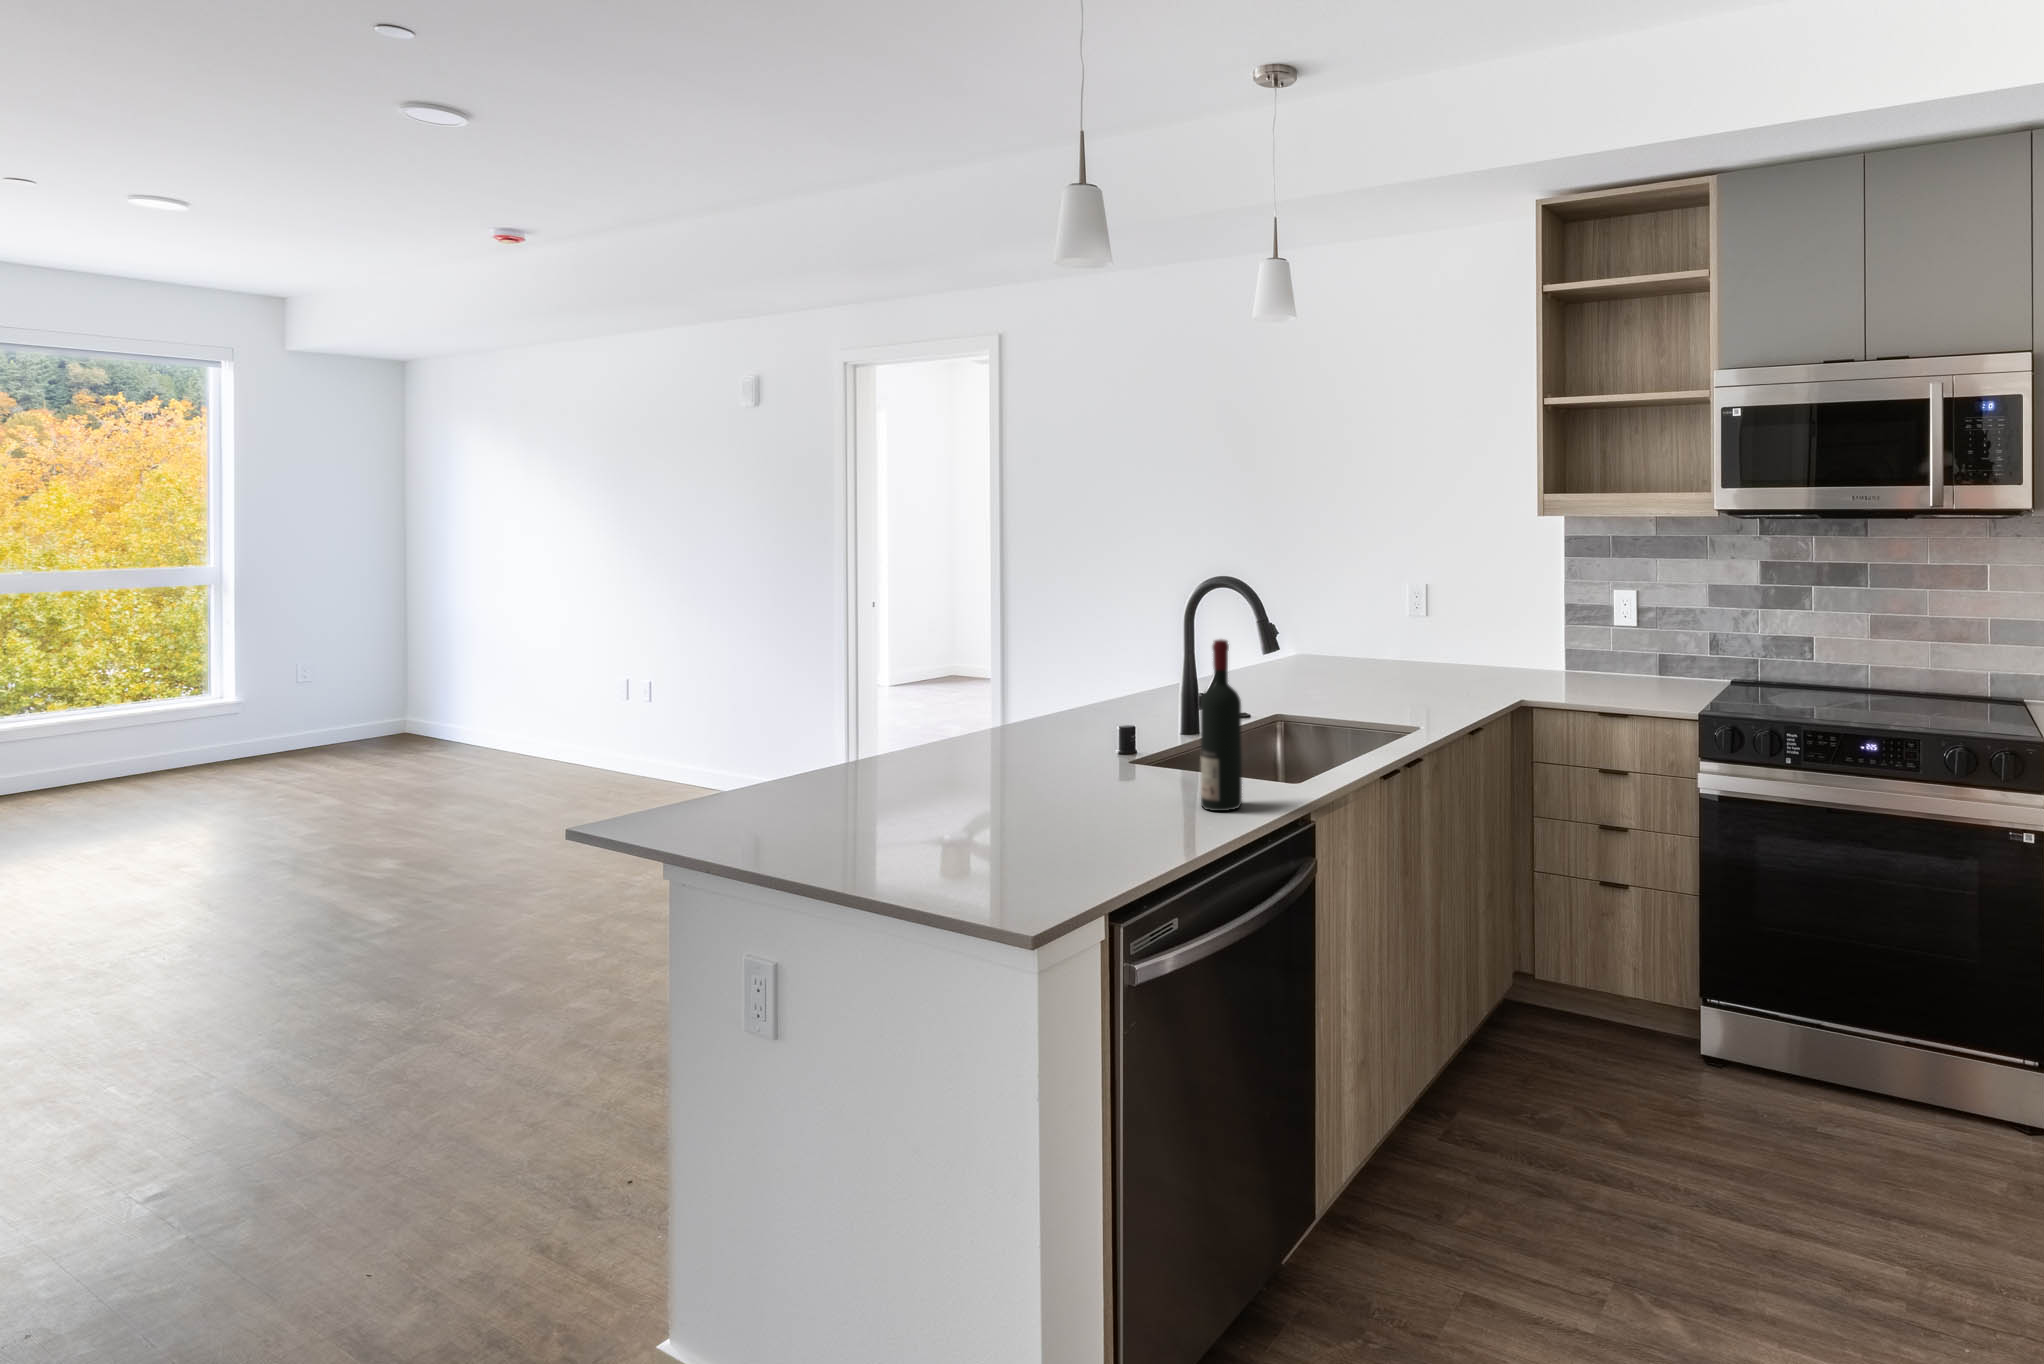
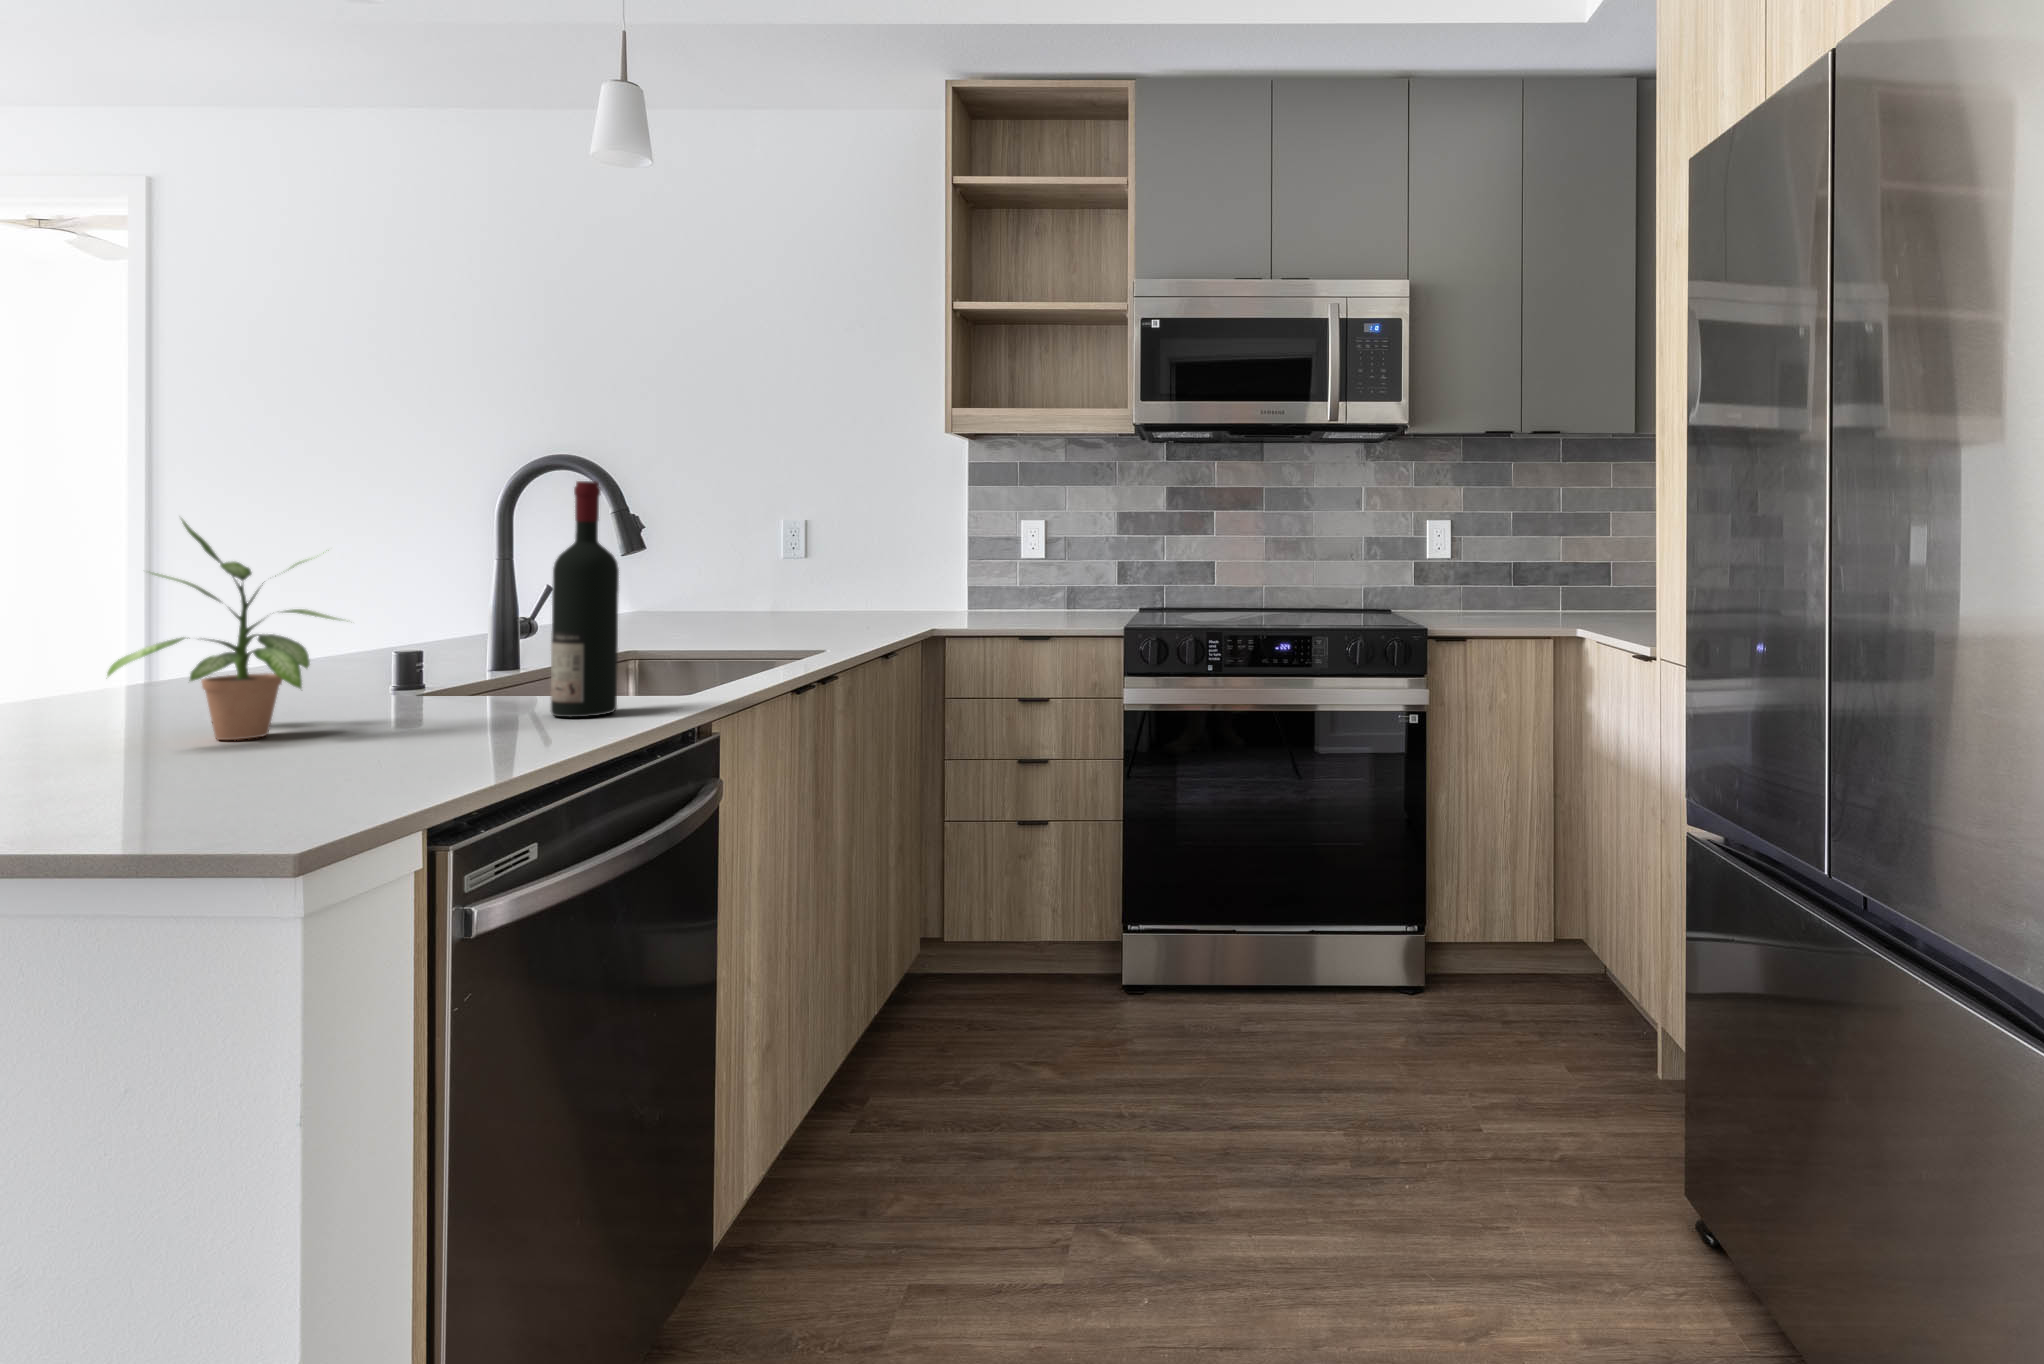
potted plant: none [967,671,1087,813] -> present [107,520,339,740]

